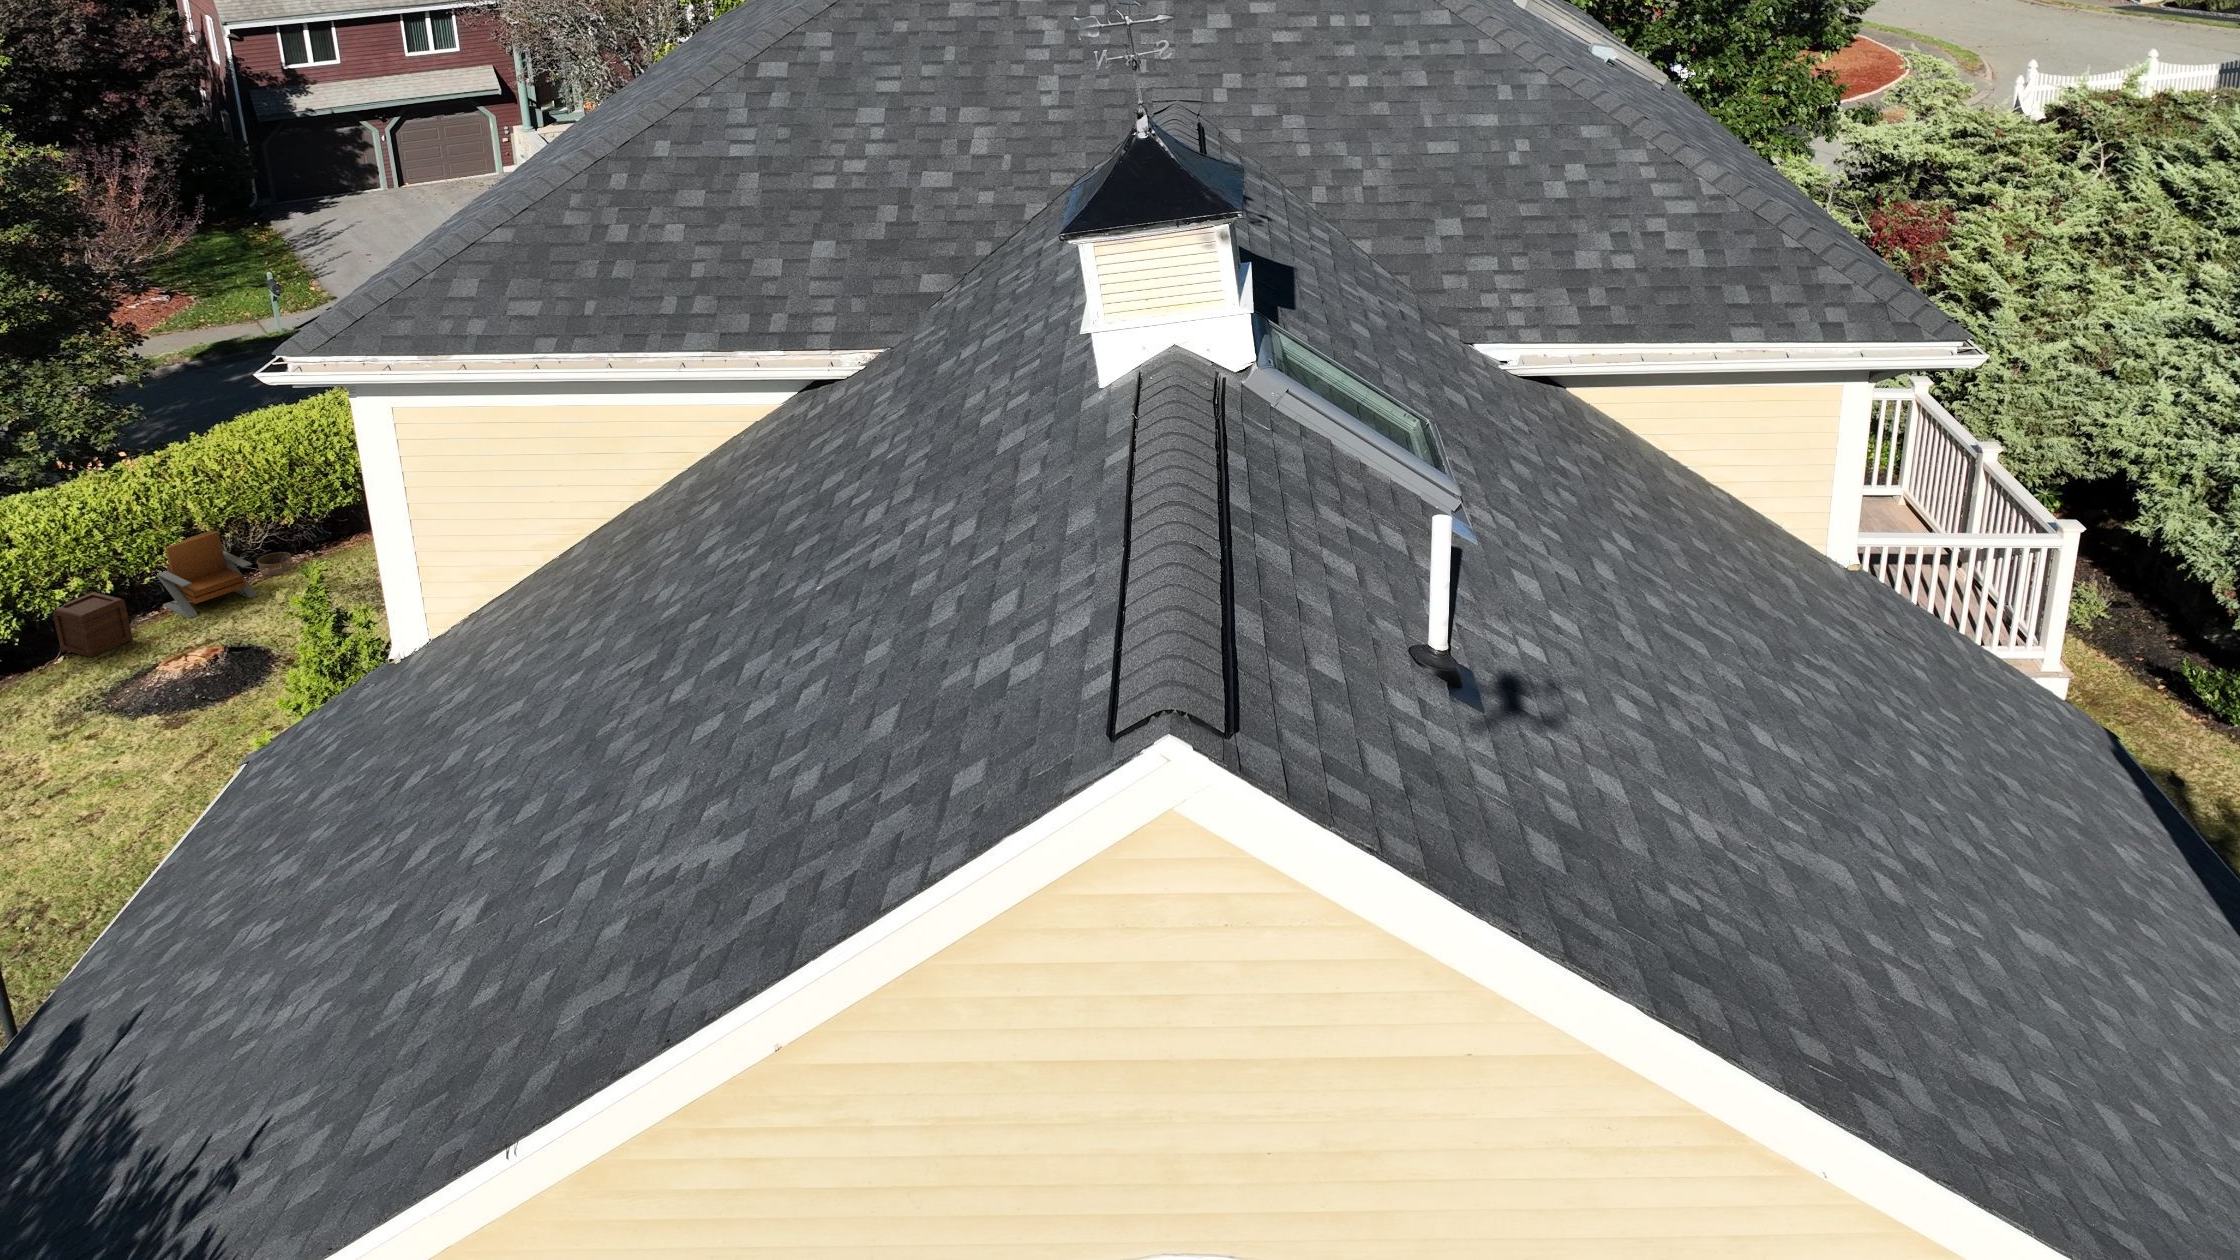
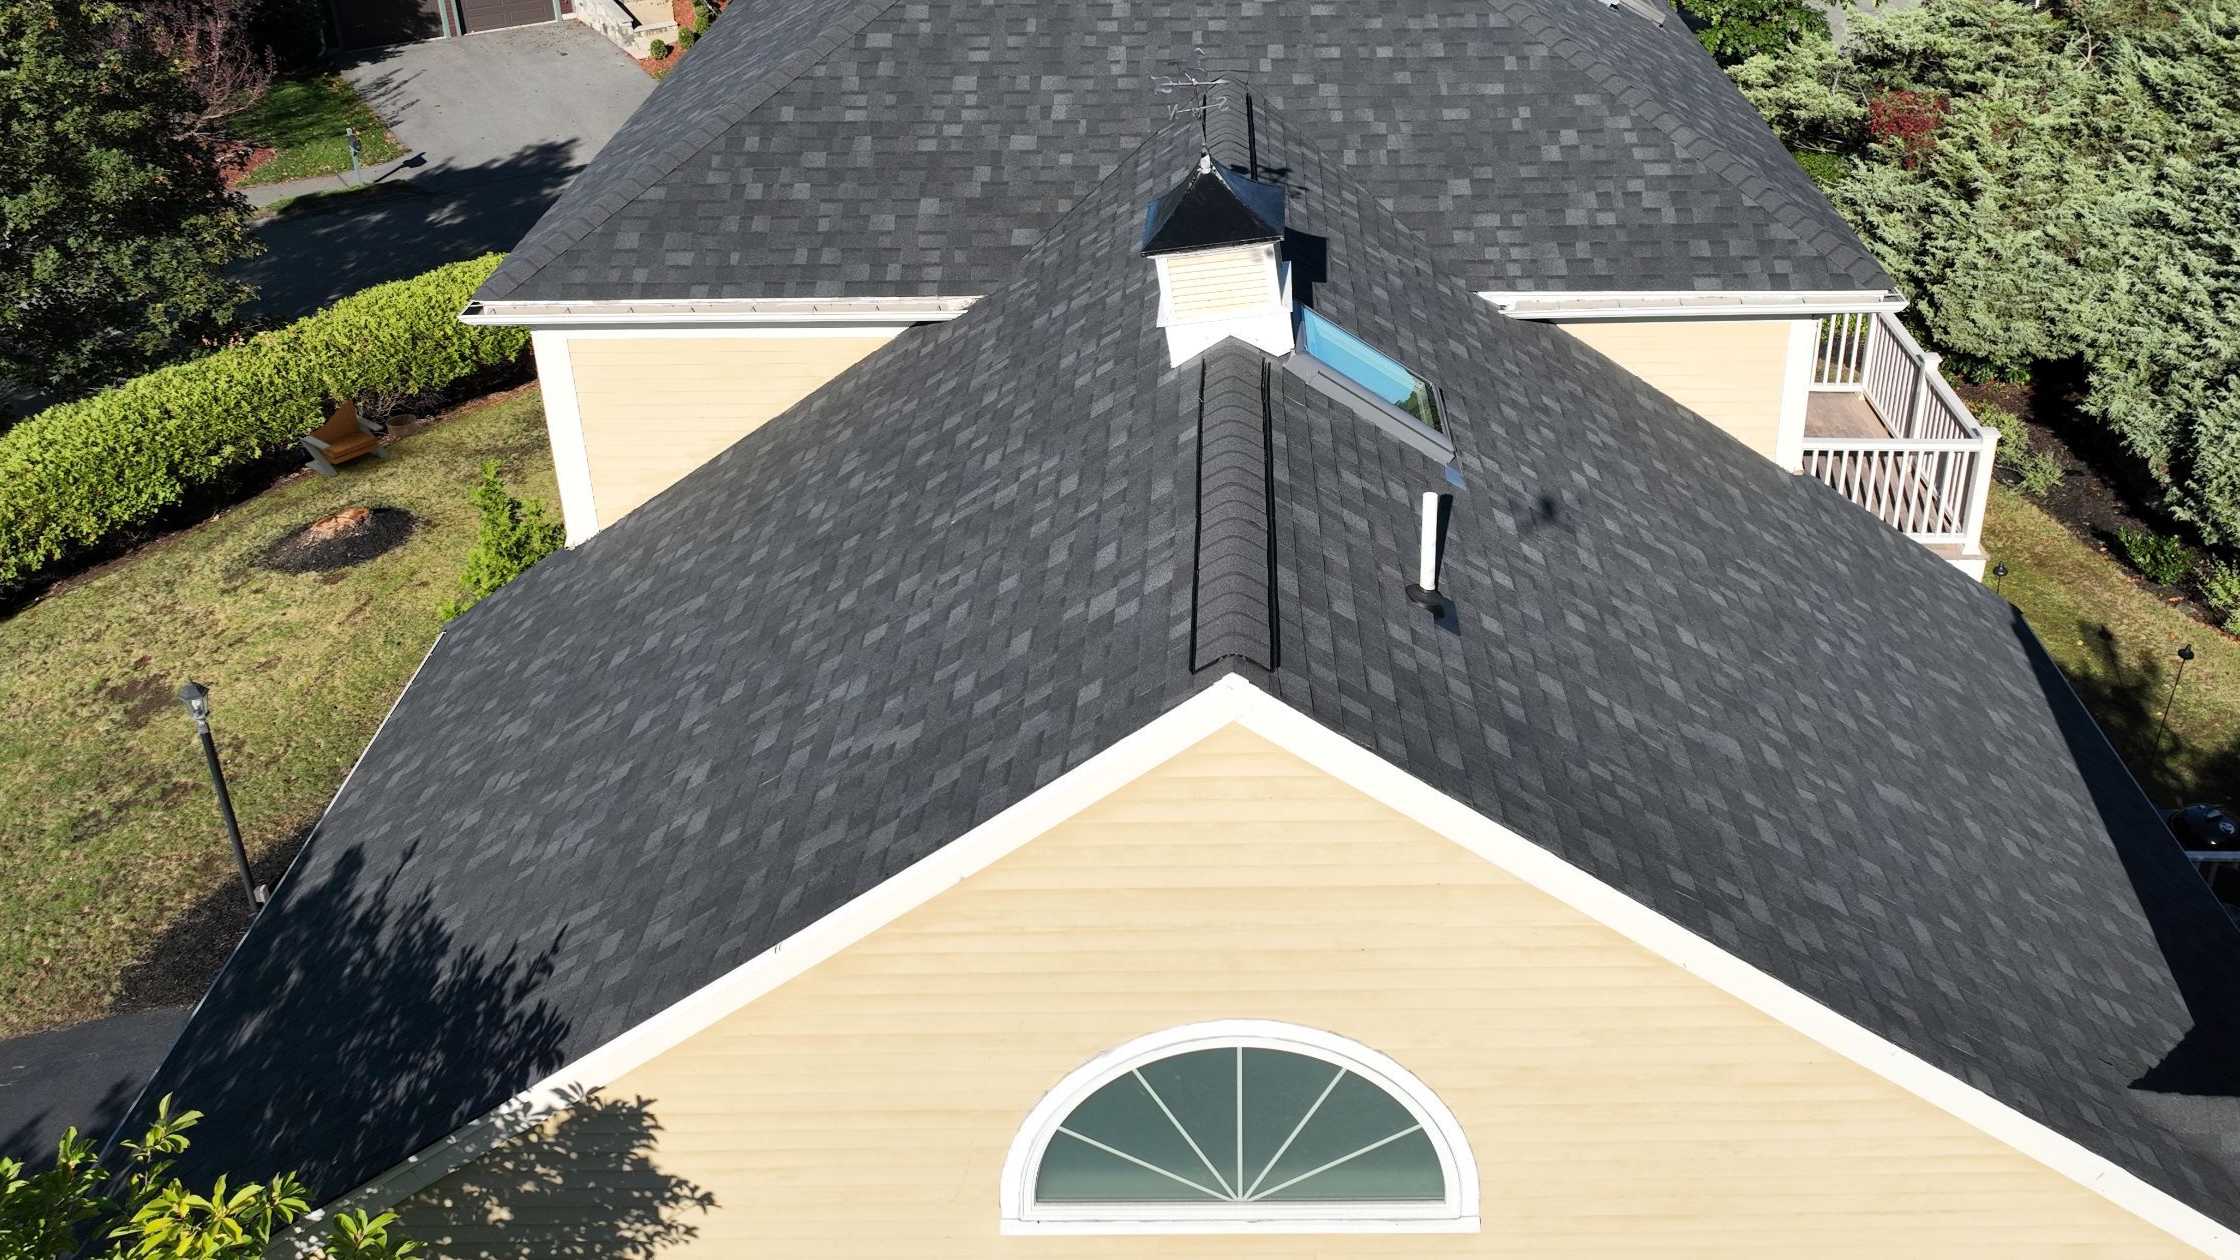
wooden crate: present [53,592,133,657] -> none [209,455,282,515]

